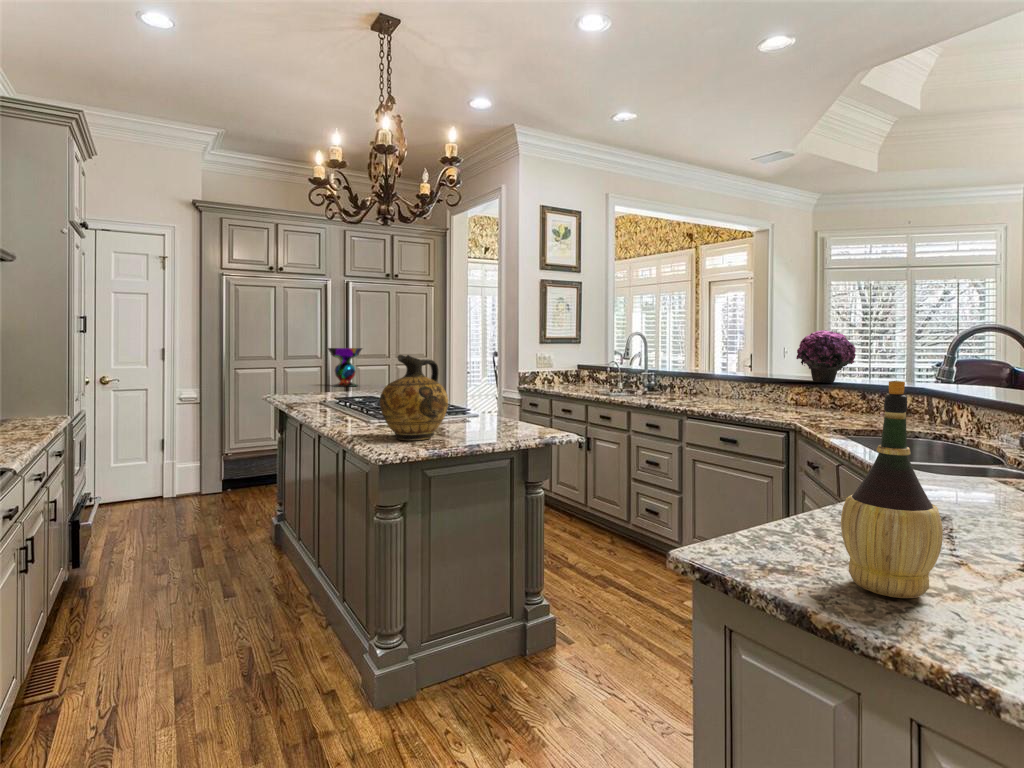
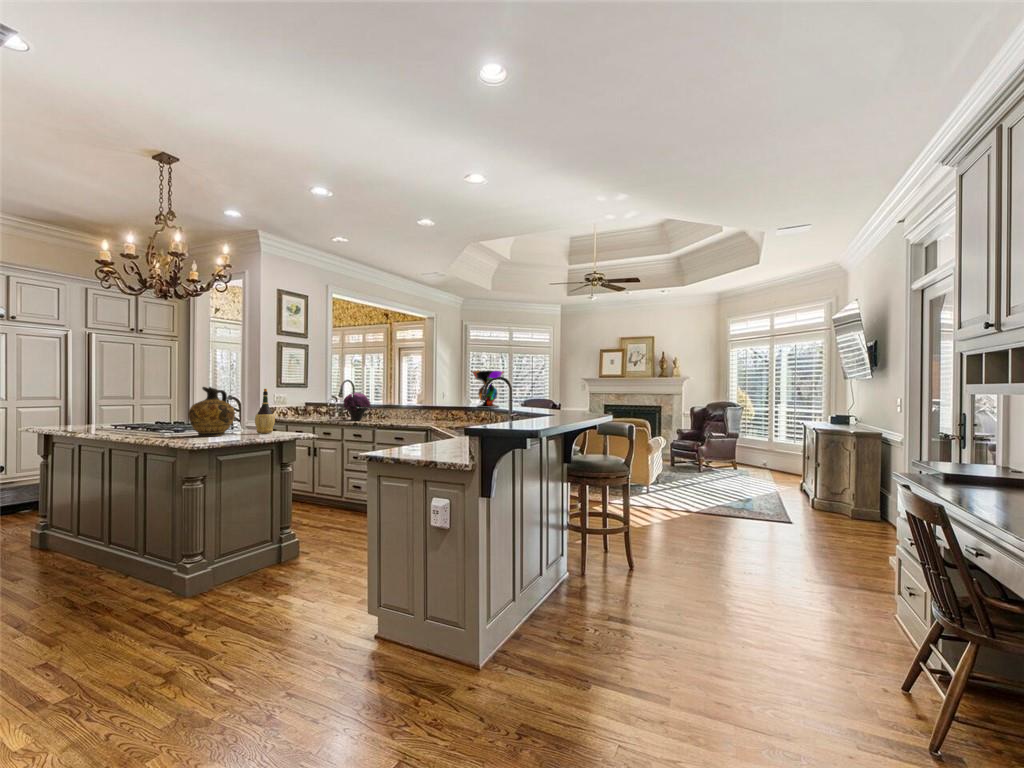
flower: present [796,330,856,383] -> present [343,393,371,420]
decorative bowl: present [328,348,362,387] -> present [472,371,504,408]
wine bottle: present [841,380,943,598] -> present [255,389,275,434]

